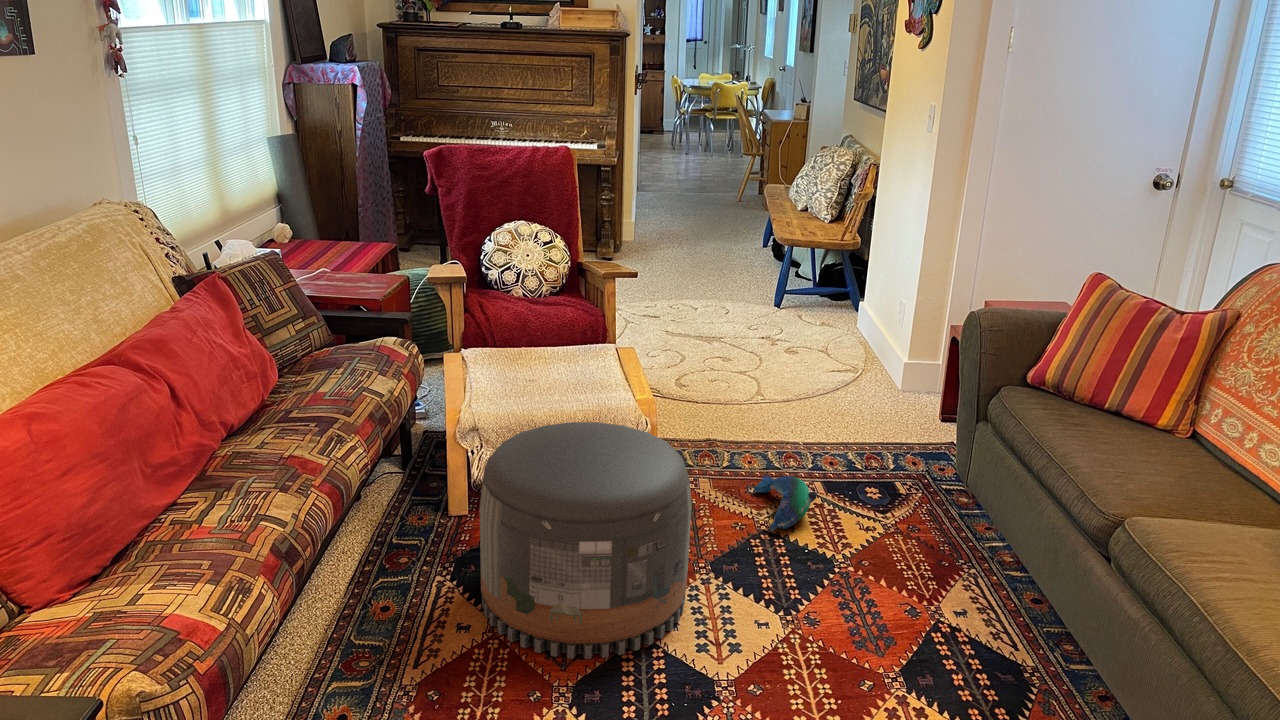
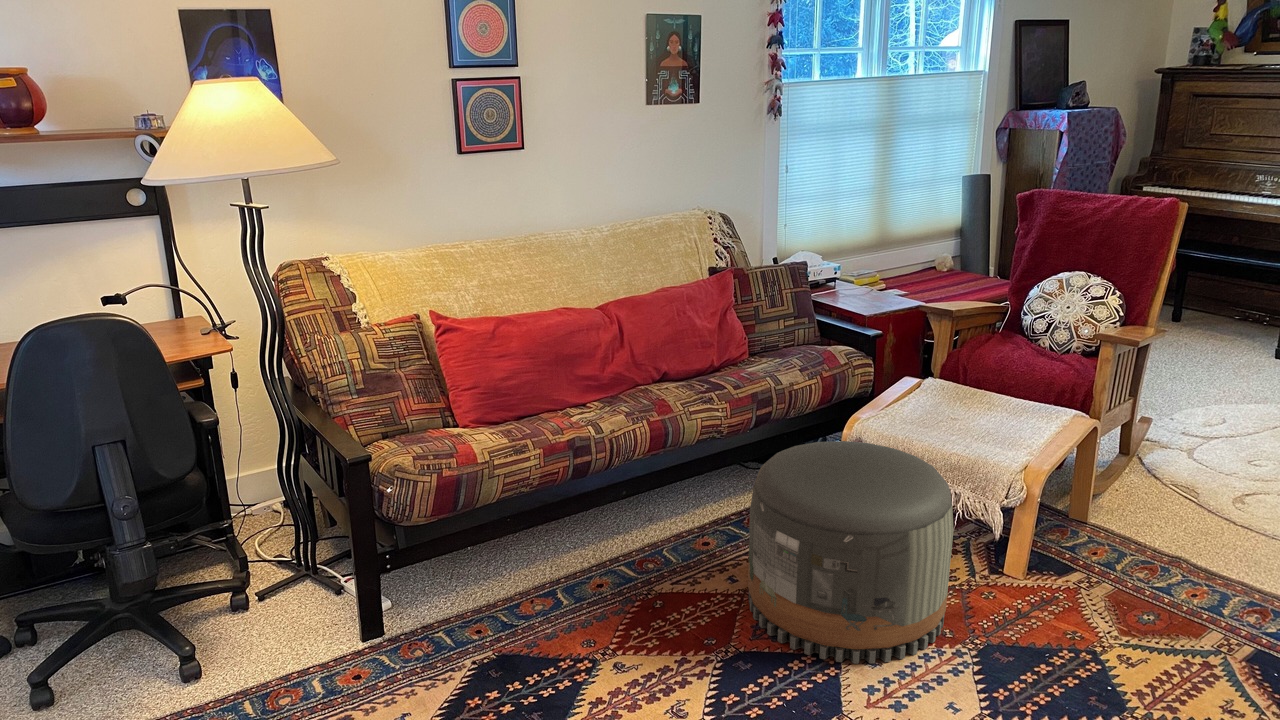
plush toy: present [754,476,817,531] -> none [1101,604,1197,661]

